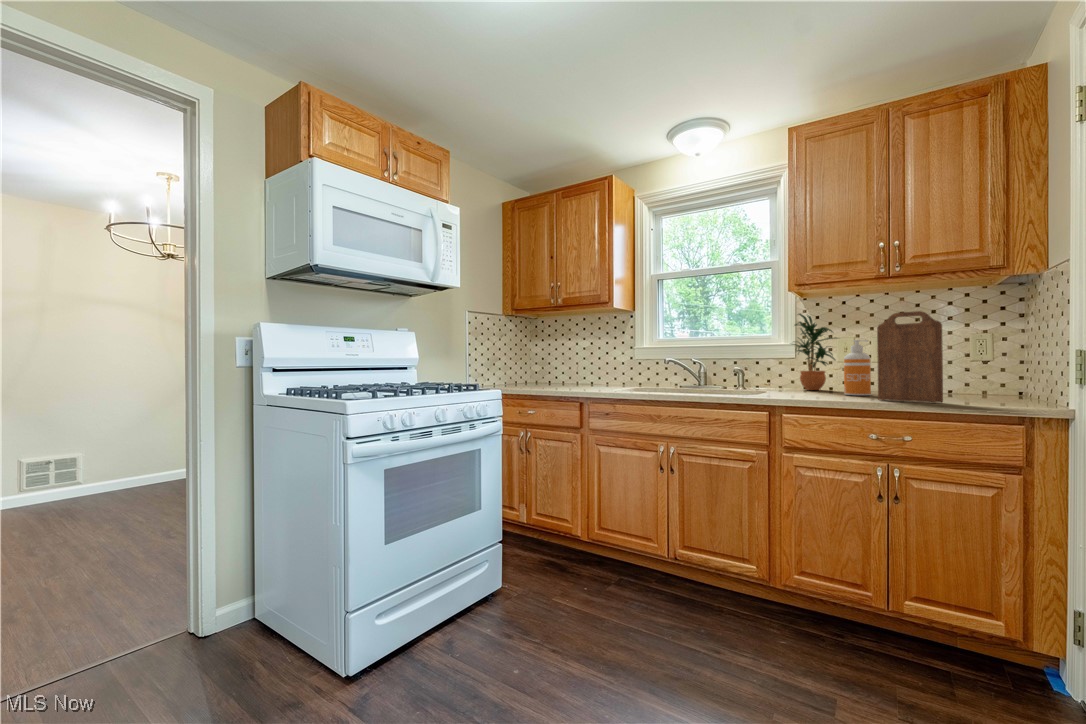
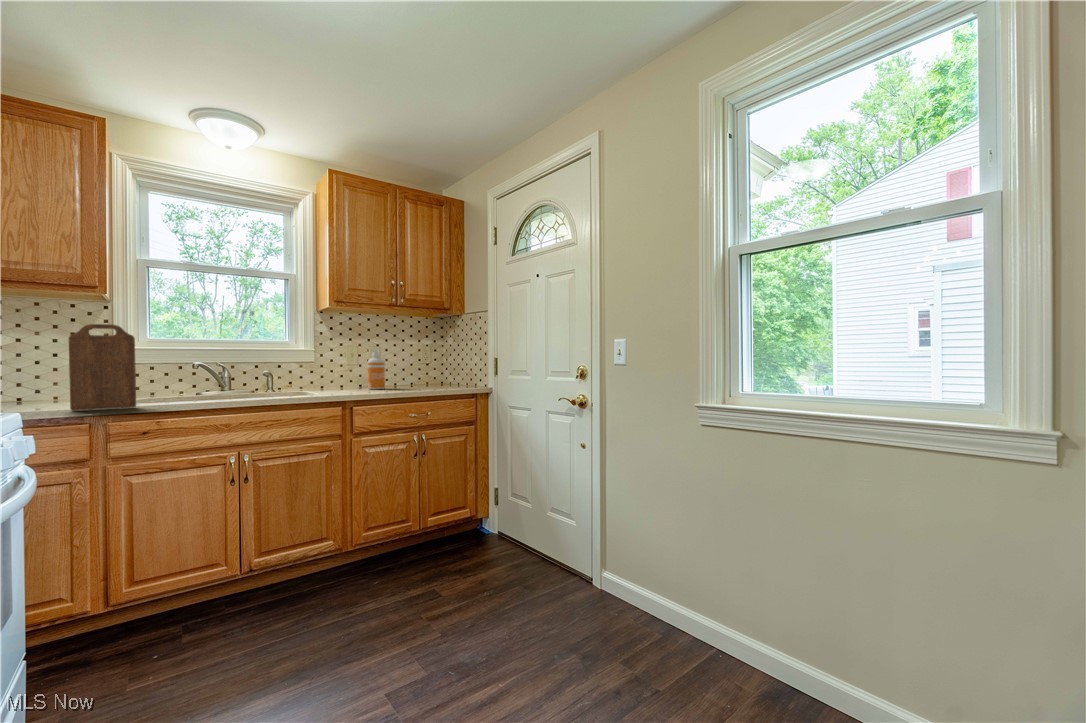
cutting board: present [877,311,943,402] -> present [69,324,136,411]
potted plant: present [794,314,835,390] -> none [311,324,349,388]

